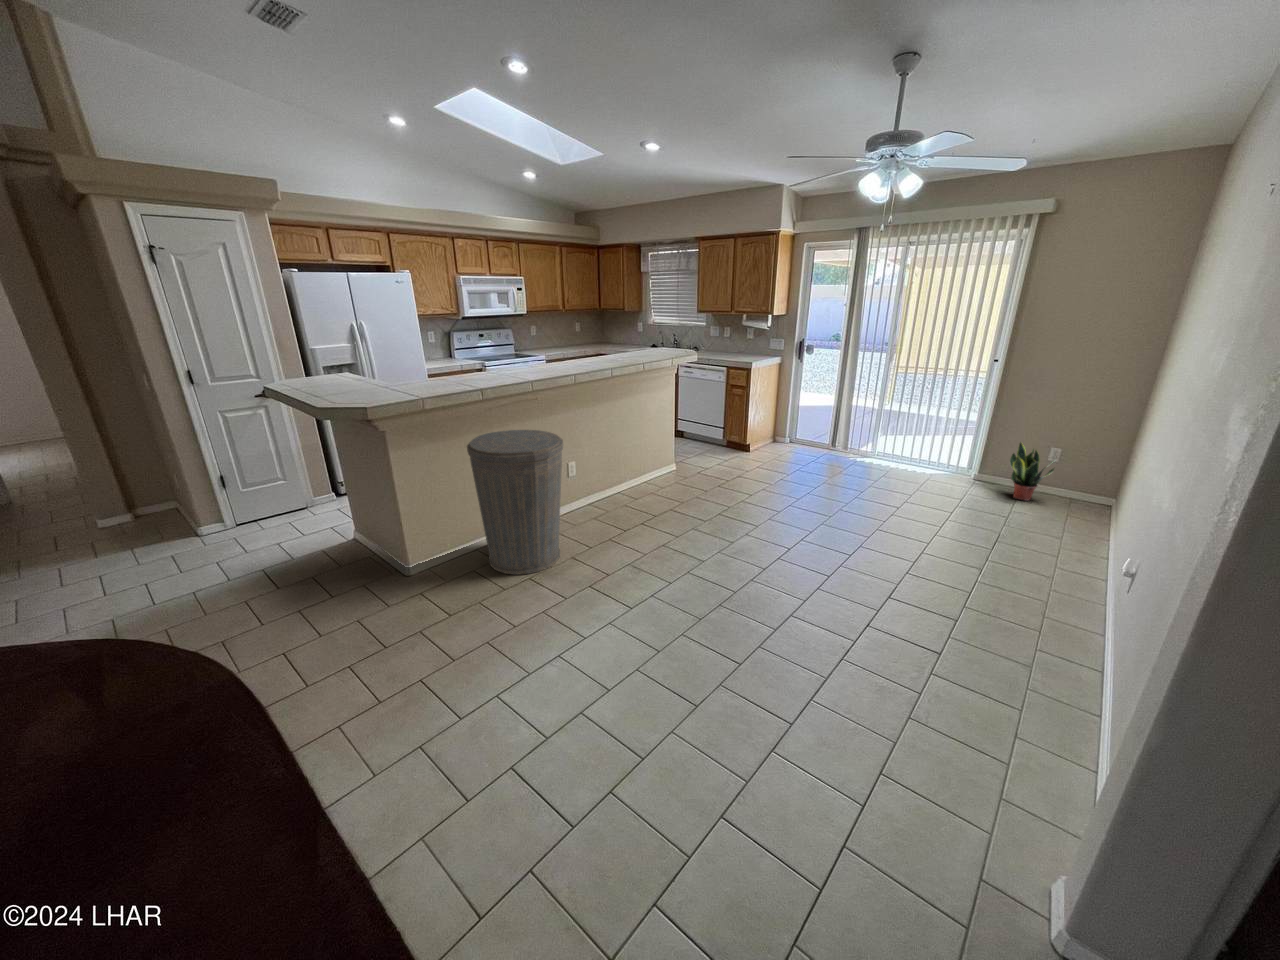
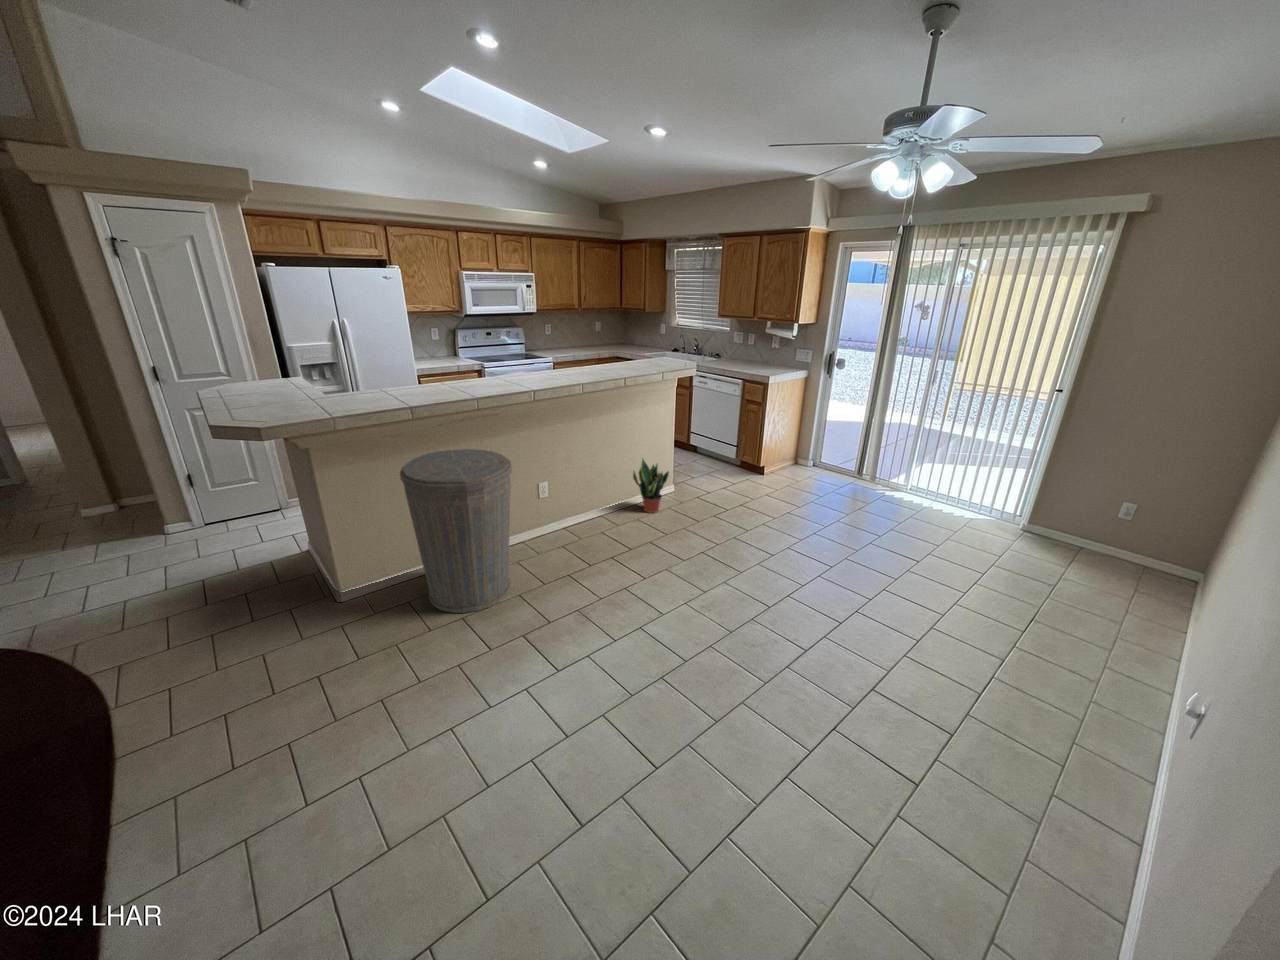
potted plant: present [1010,442,1054,501] -> present [633,459,669,513]

